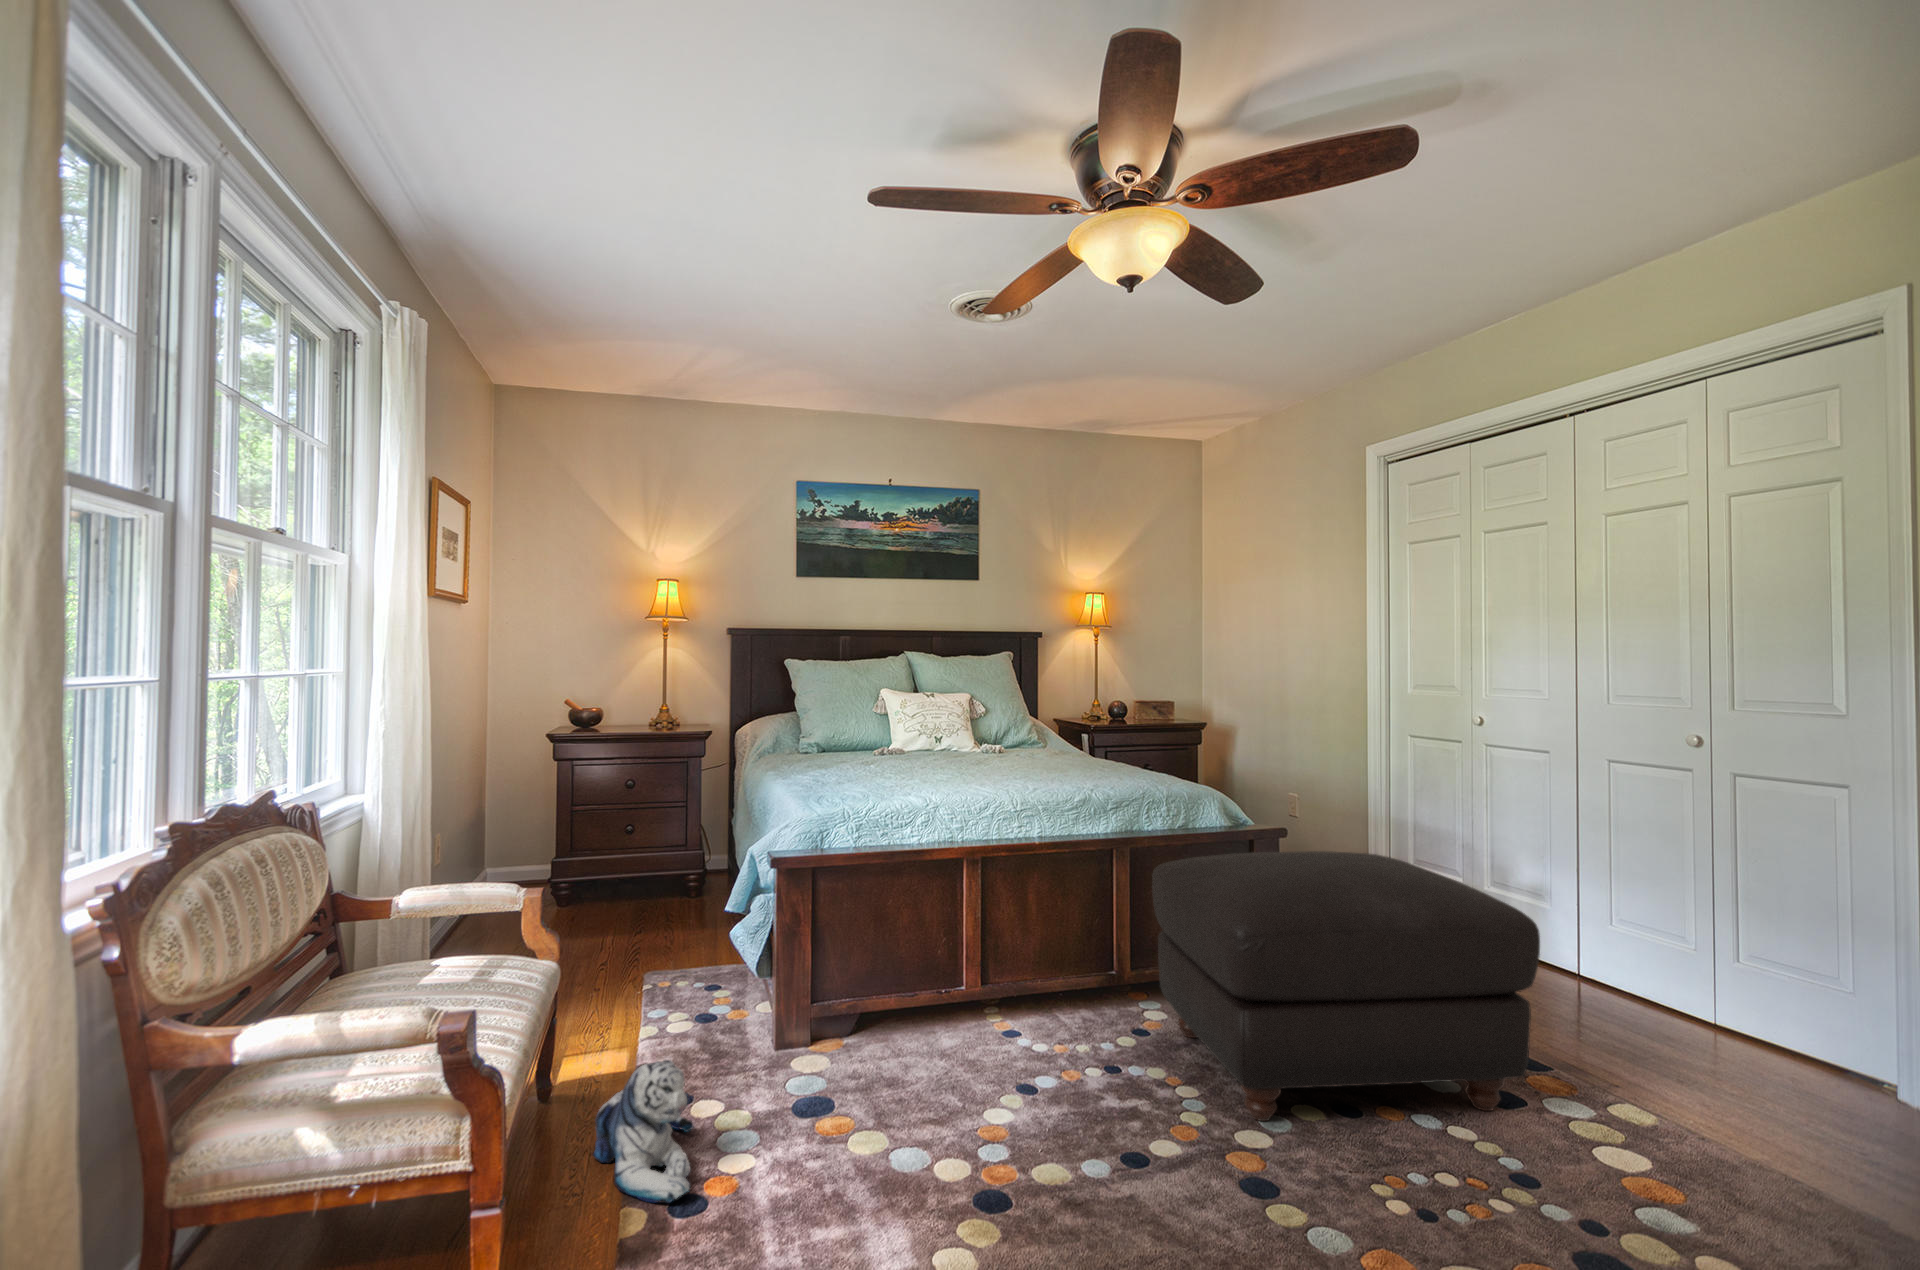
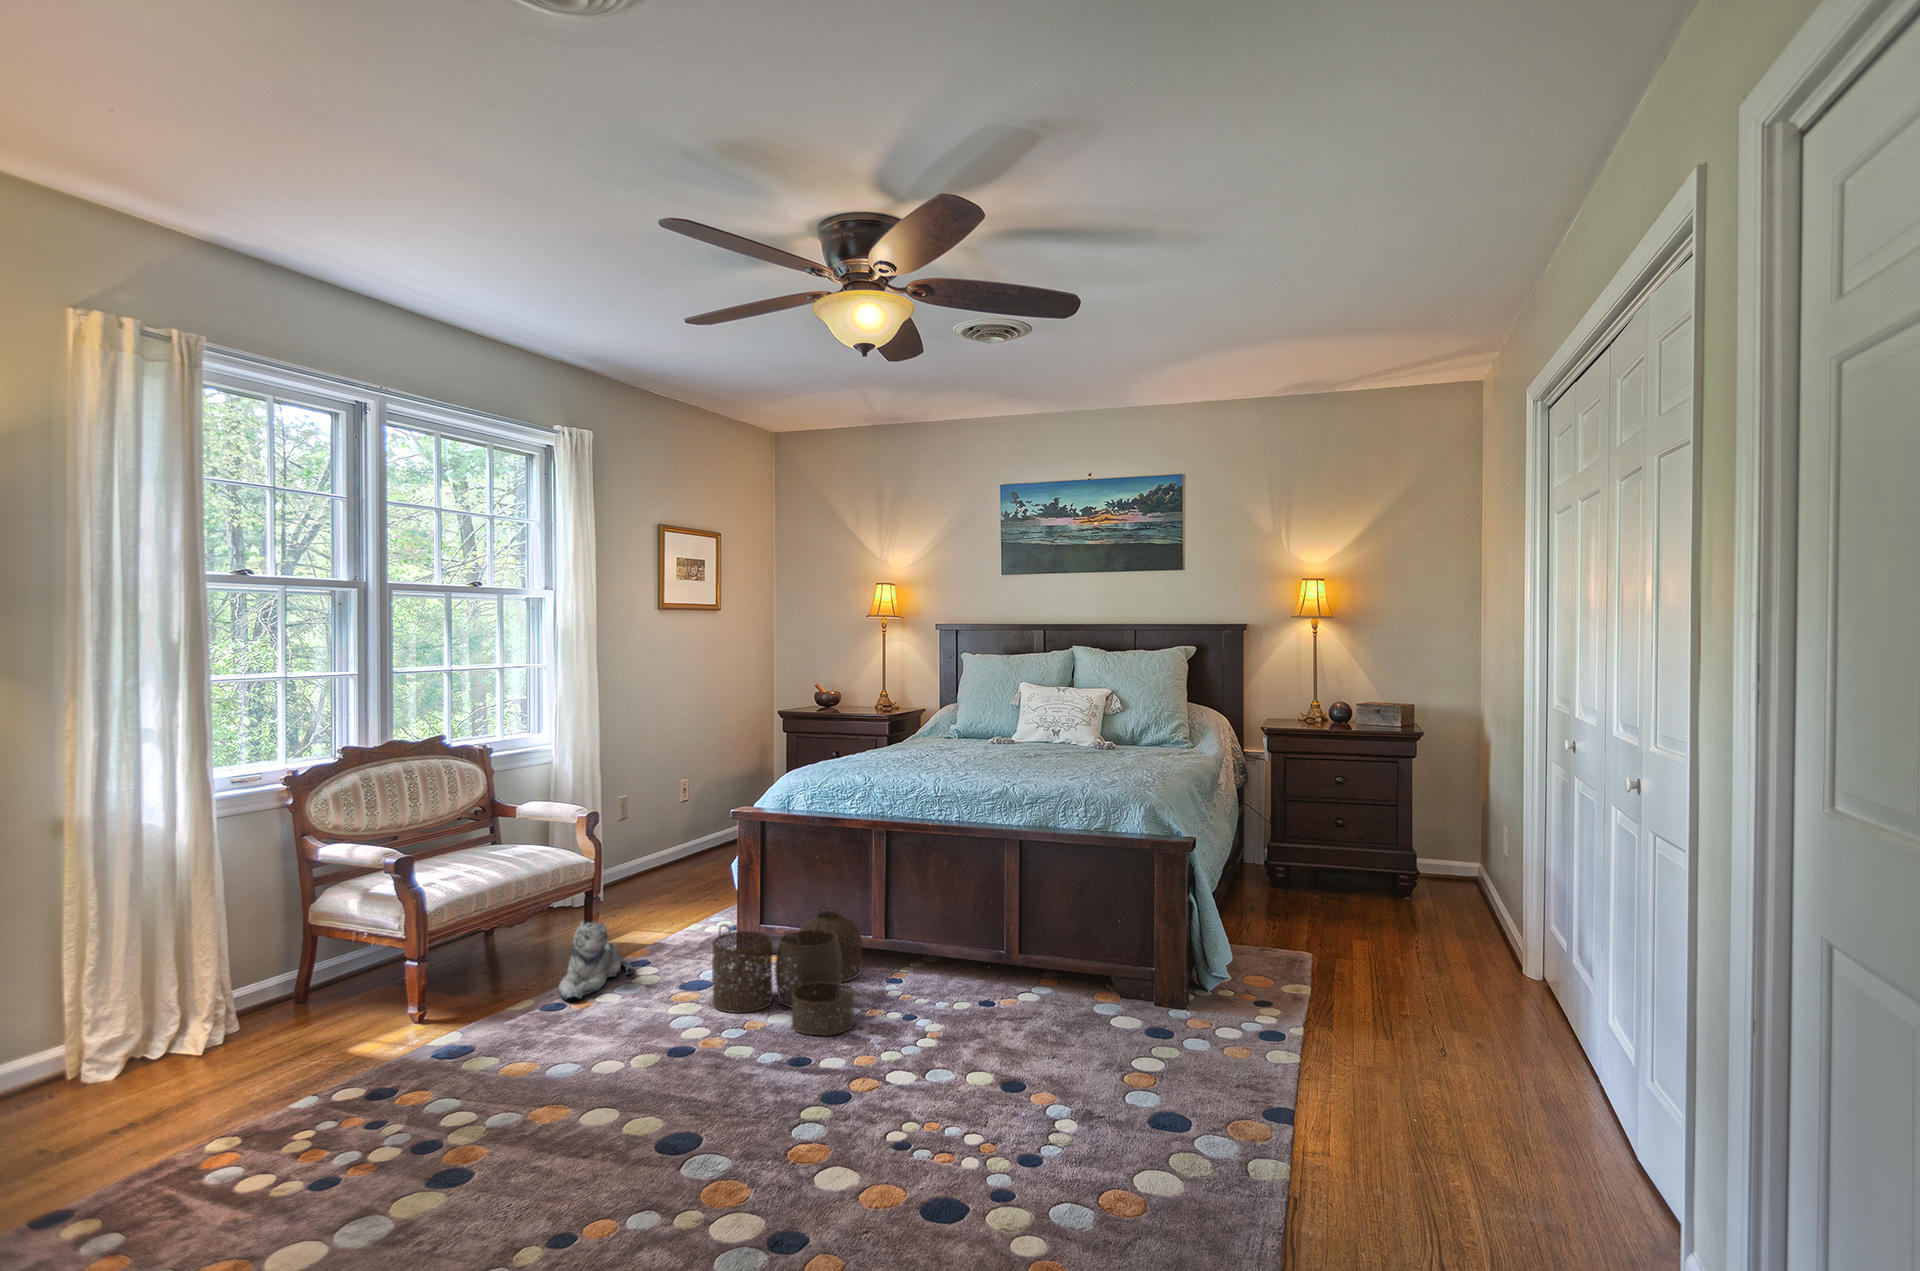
ottoman: present [1152,851,1540,1121] -> none [908,850,1246,1121]
woven basket: none [869,964,1094,1139] -> present [712,911,862,1036]

